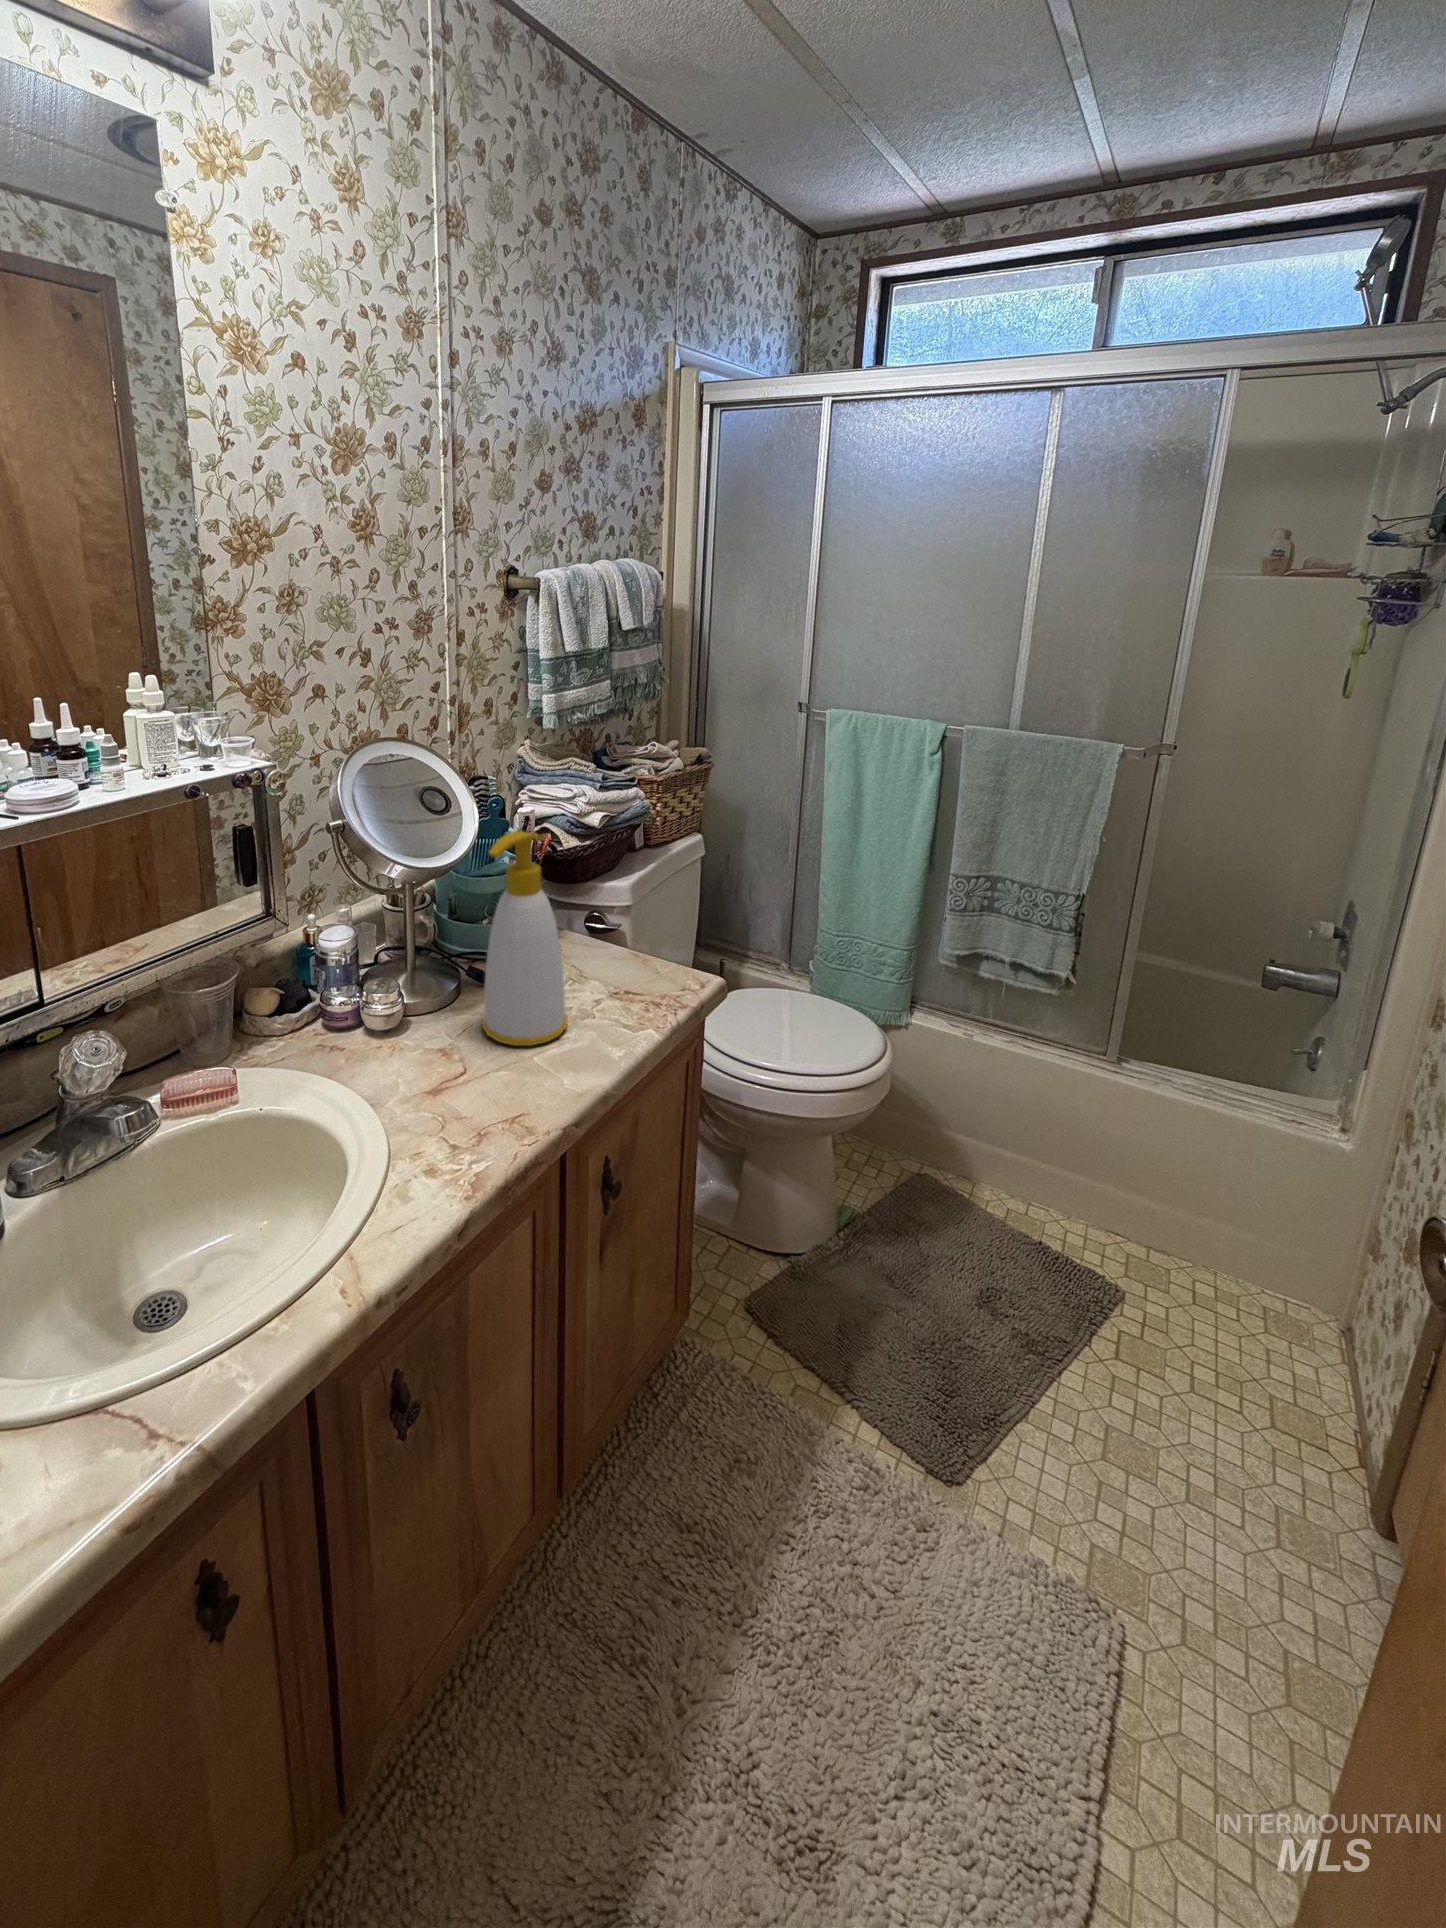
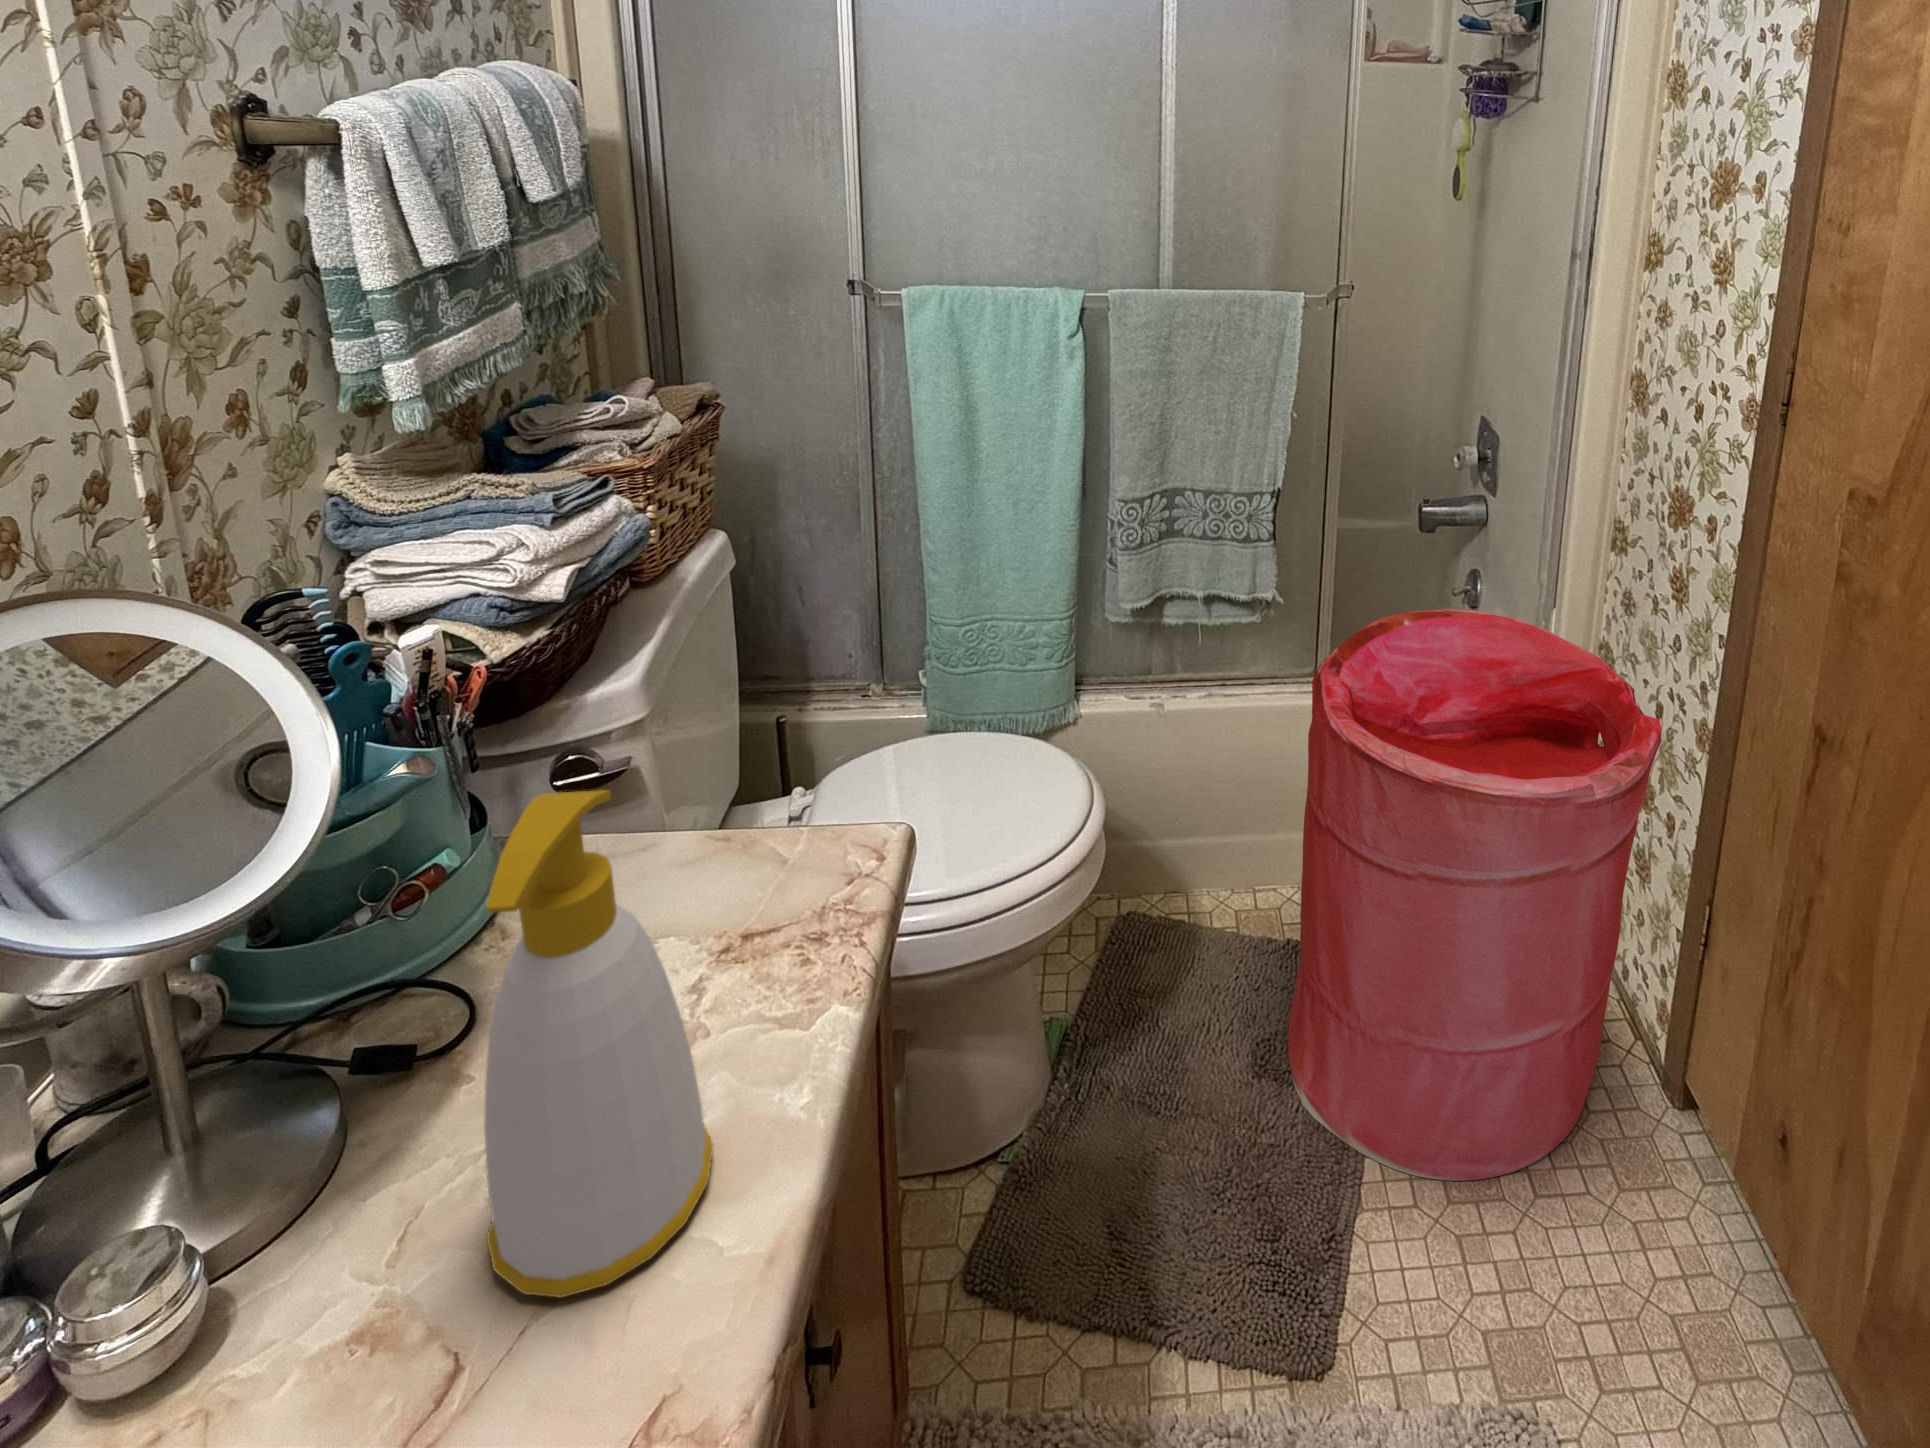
laundry hamper: none [1003,1010,1413,1492] -> present [1288,609,1662,1181]

